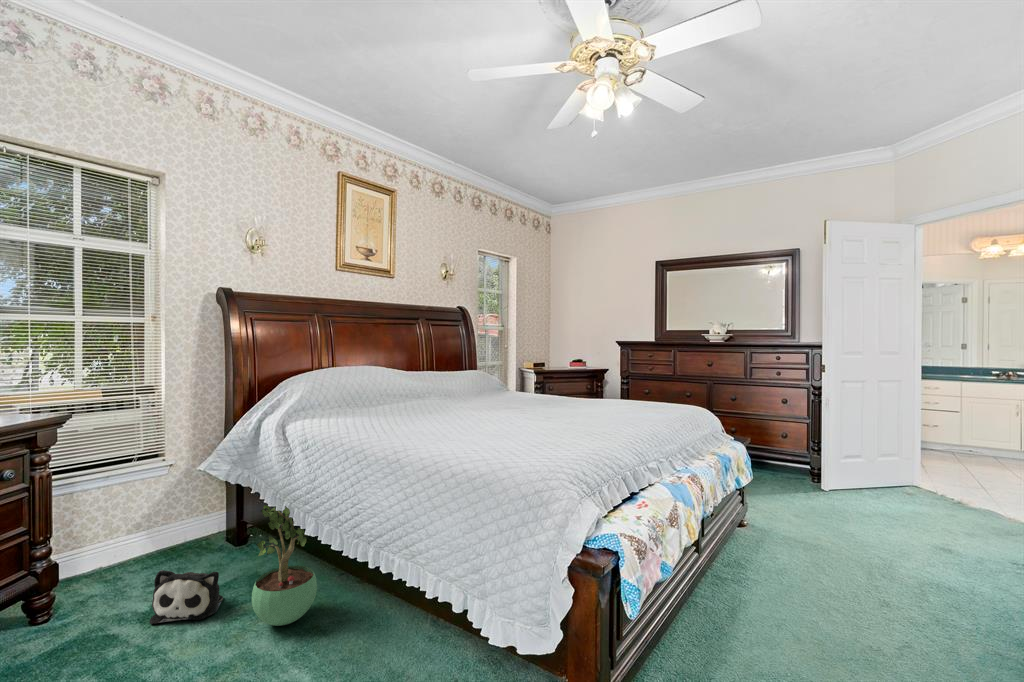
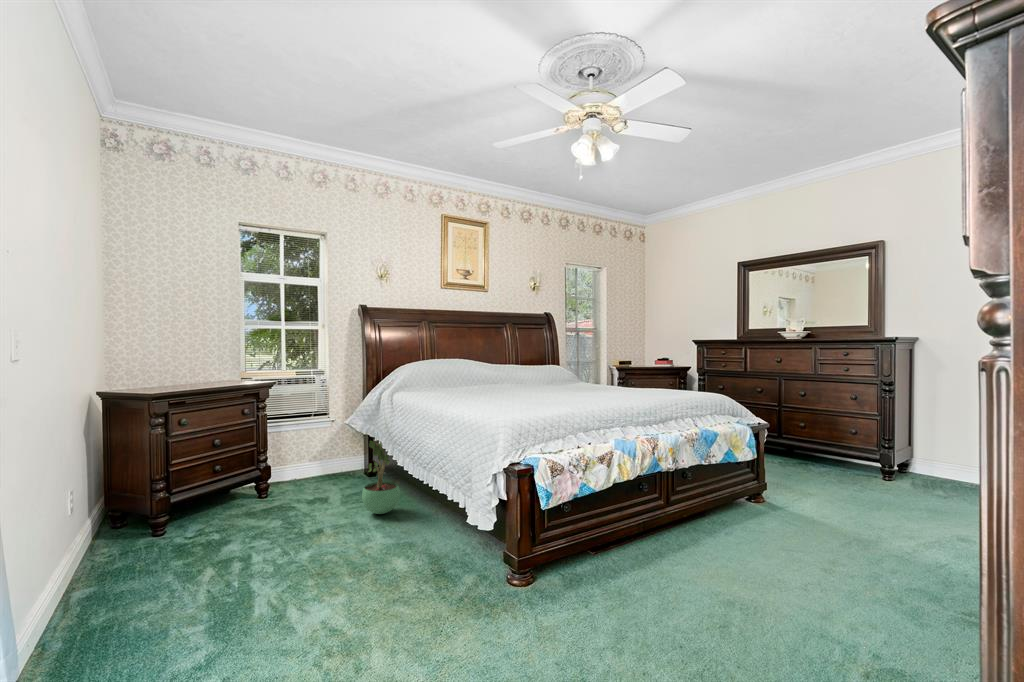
plush toy: present [150,570,223,624] -> none [313,476,352,507]

